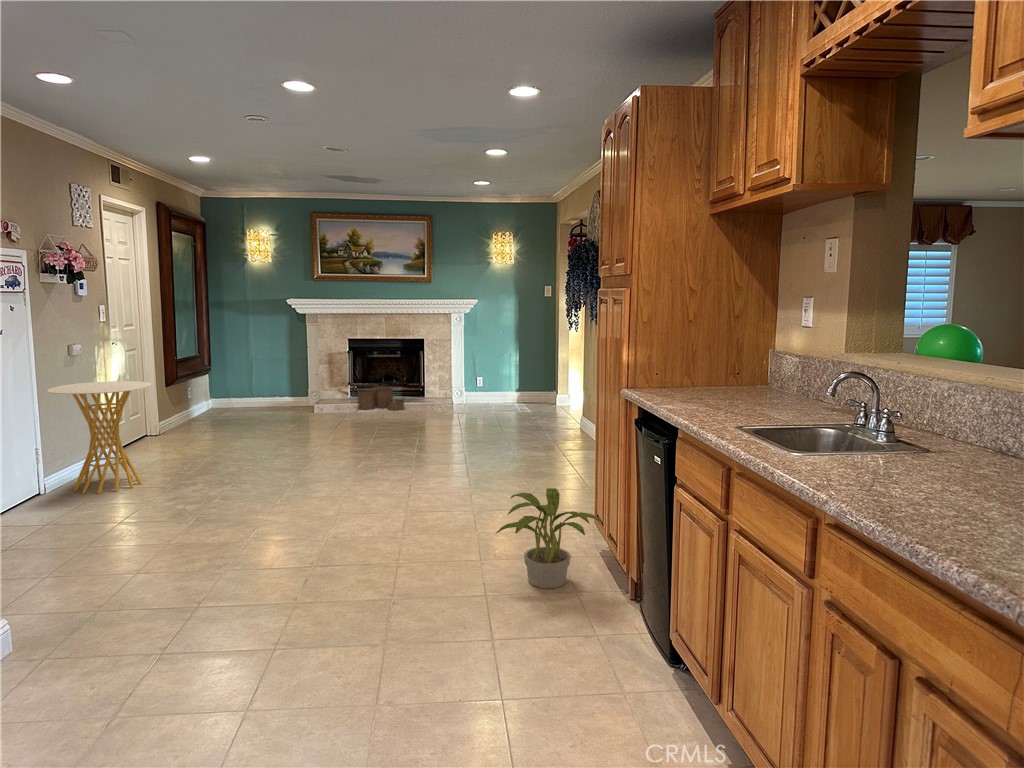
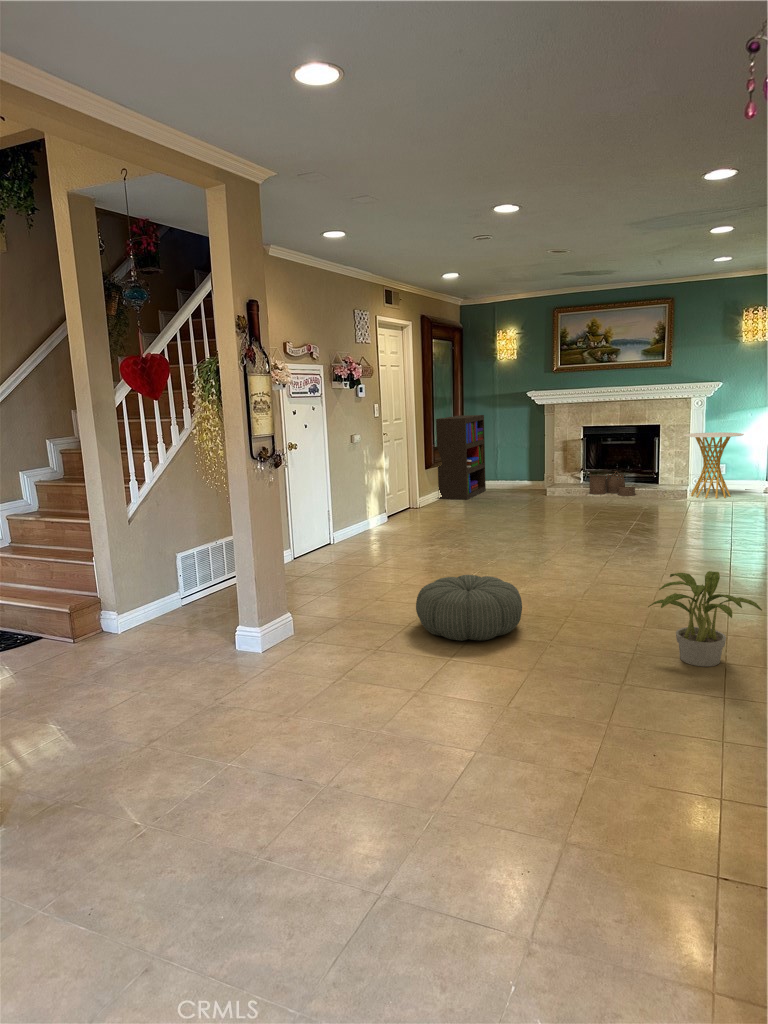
bookshelf: none [177,324,240,423] -> present [436,415,486,500]
side table: present [47,381,152,494] -> present [683,432,744,498]
pouf: none [216,519,355,608] -> present [416,575,522,641]

